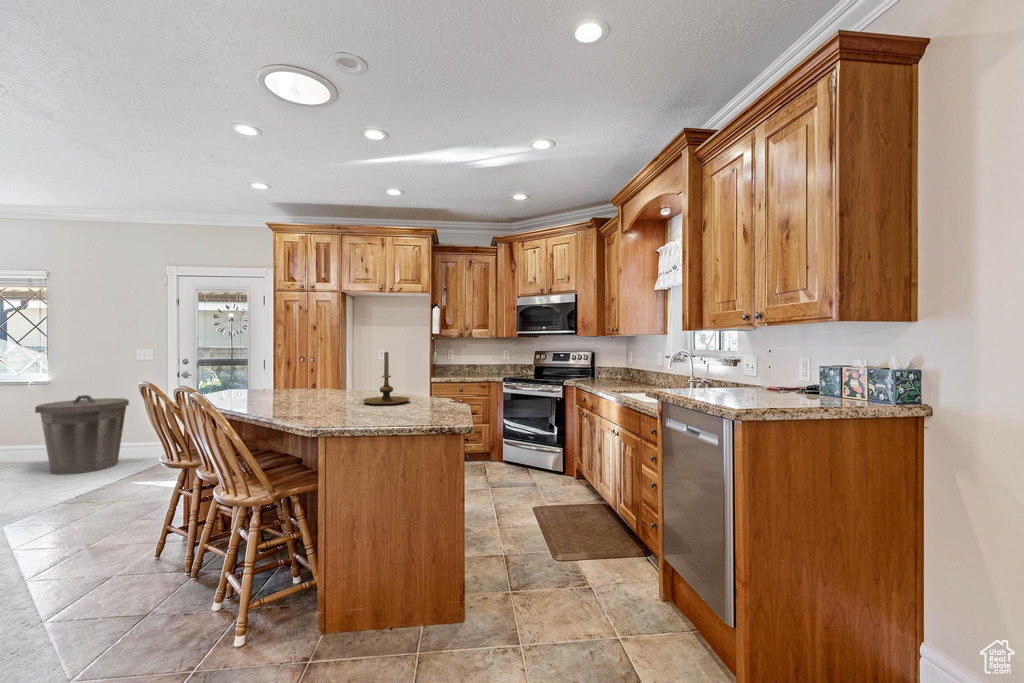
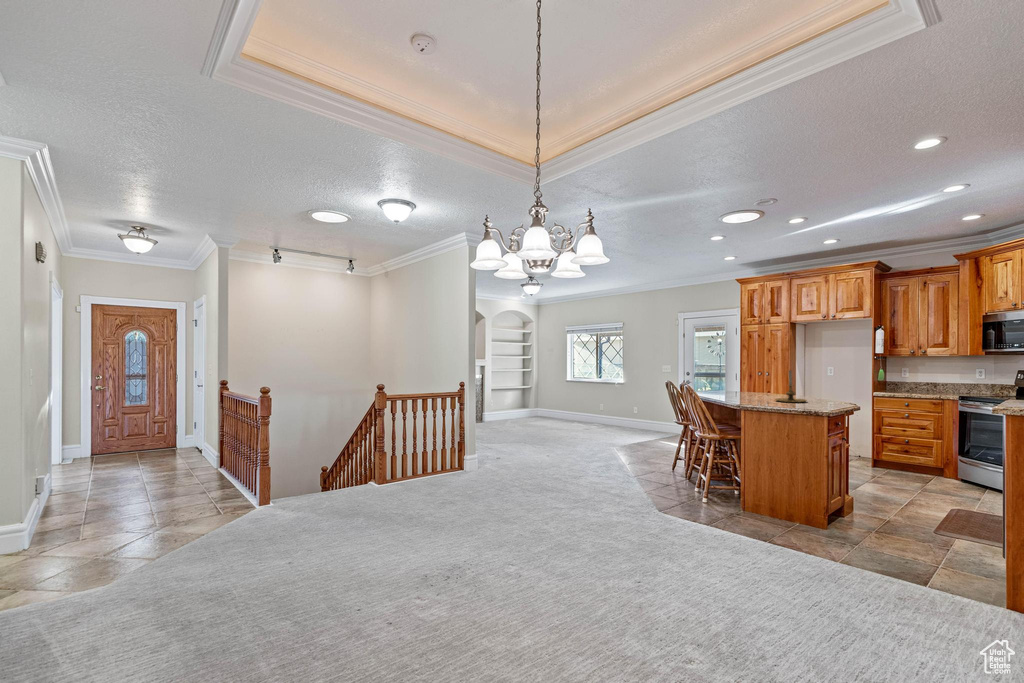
trash can: present [35,395,129,475] -> none [622,389,661,432]

